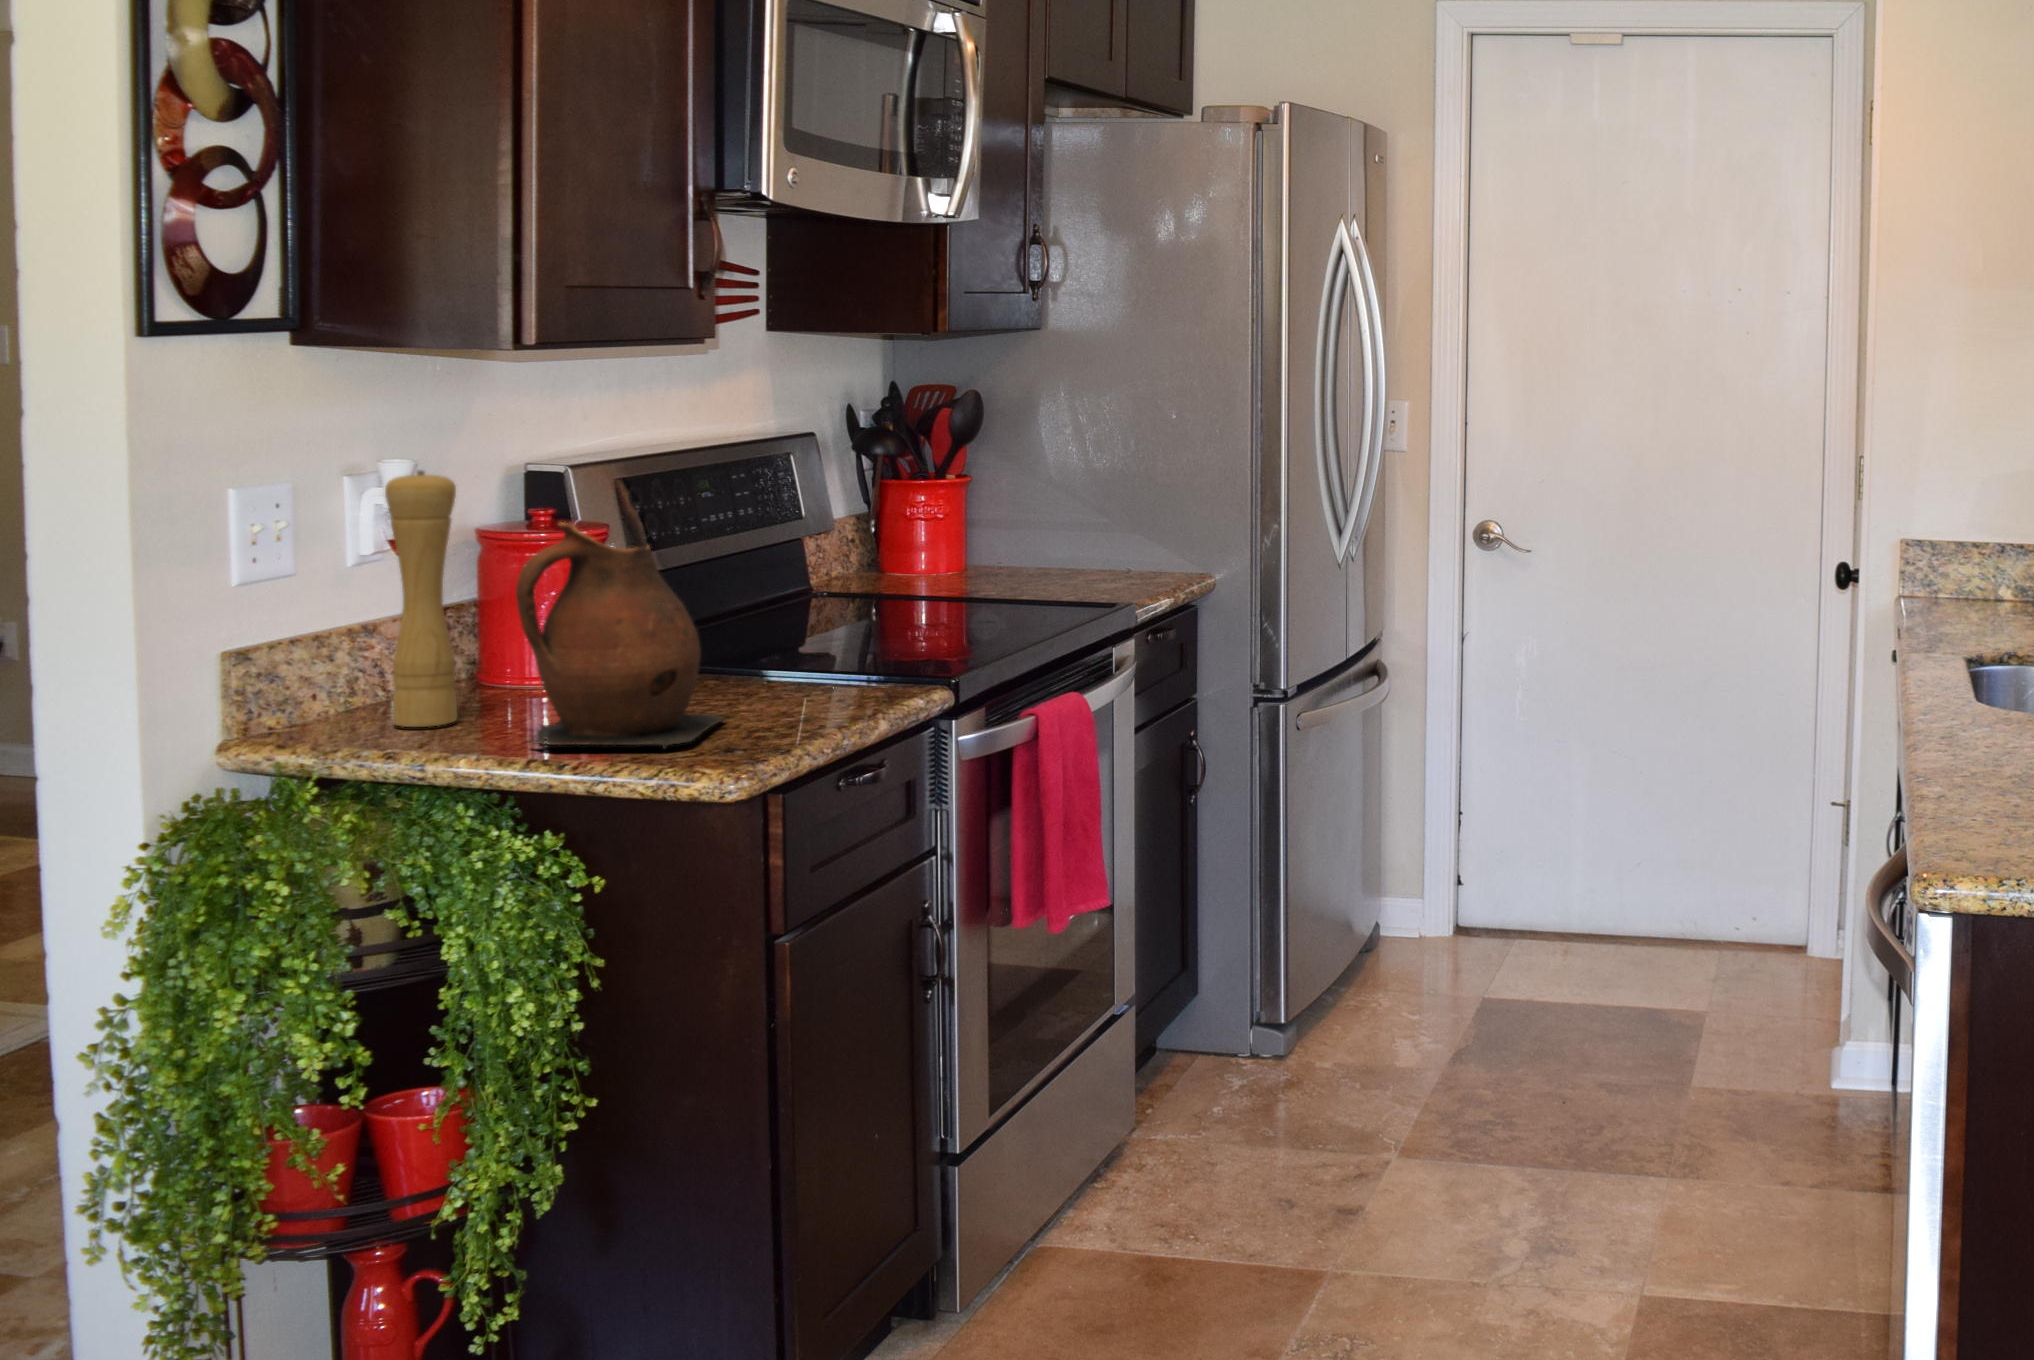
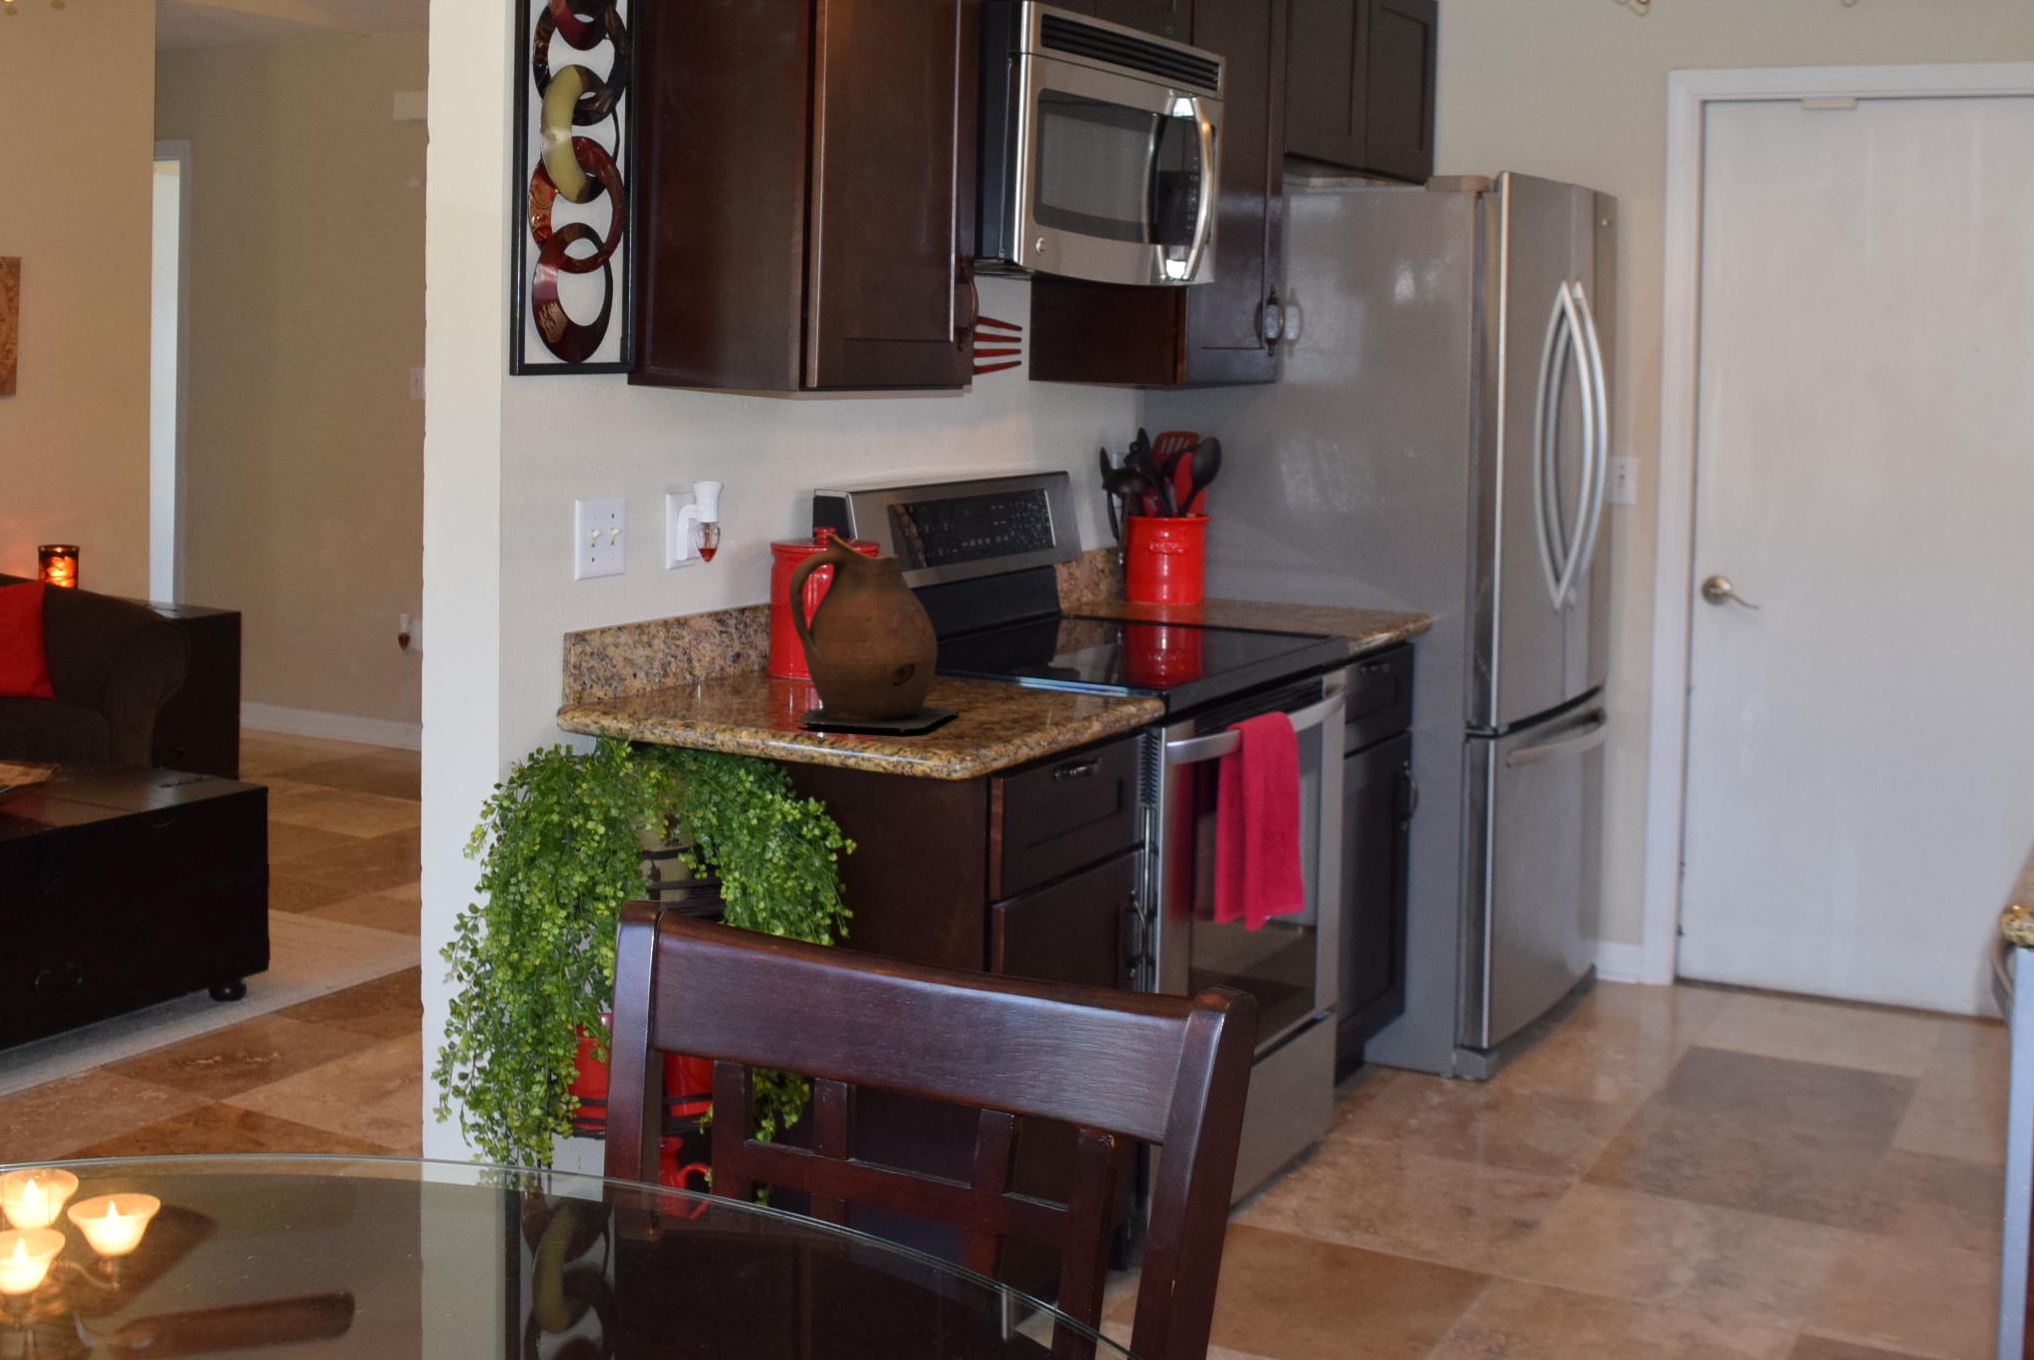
pepper mill: present [385,470,457,727] -> none [696,489,750,706]

